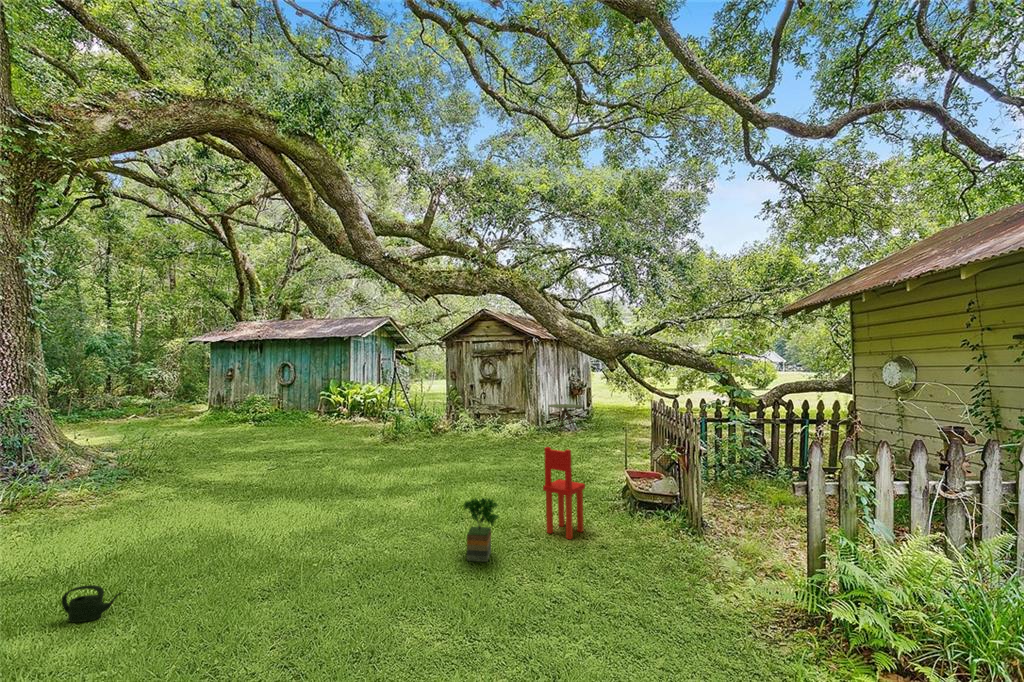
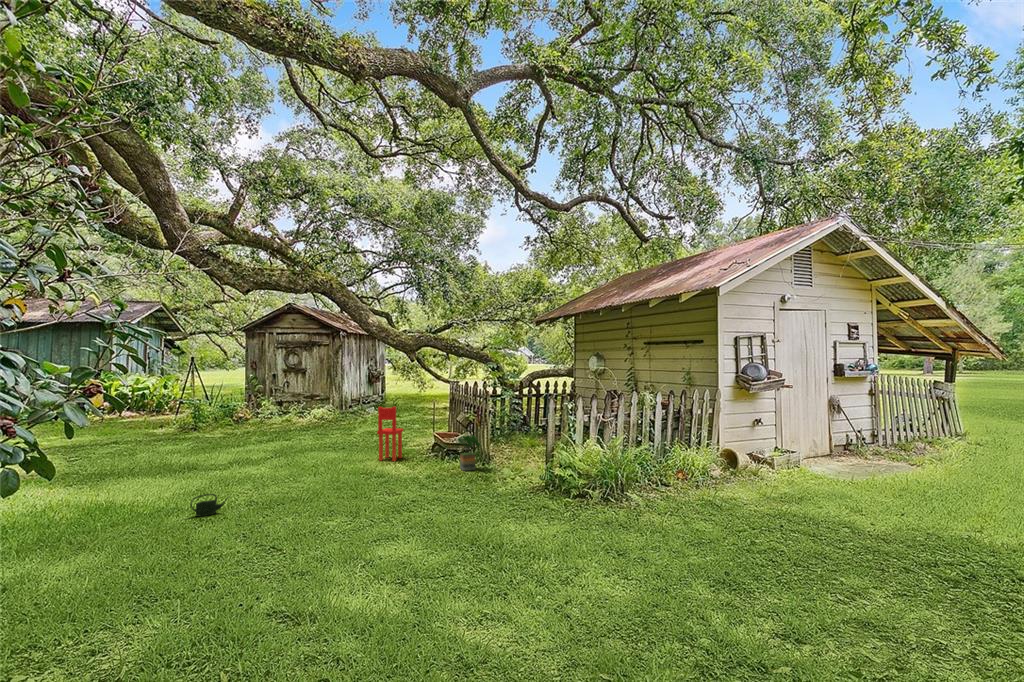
round table: present [548,404,583,430] -> none [352,391,384,414]
potted tree: present [463,498,499,562] -> present [458,435,480,471]
watering can: present [62,585,122,622] -> present [190,494,230,516]

